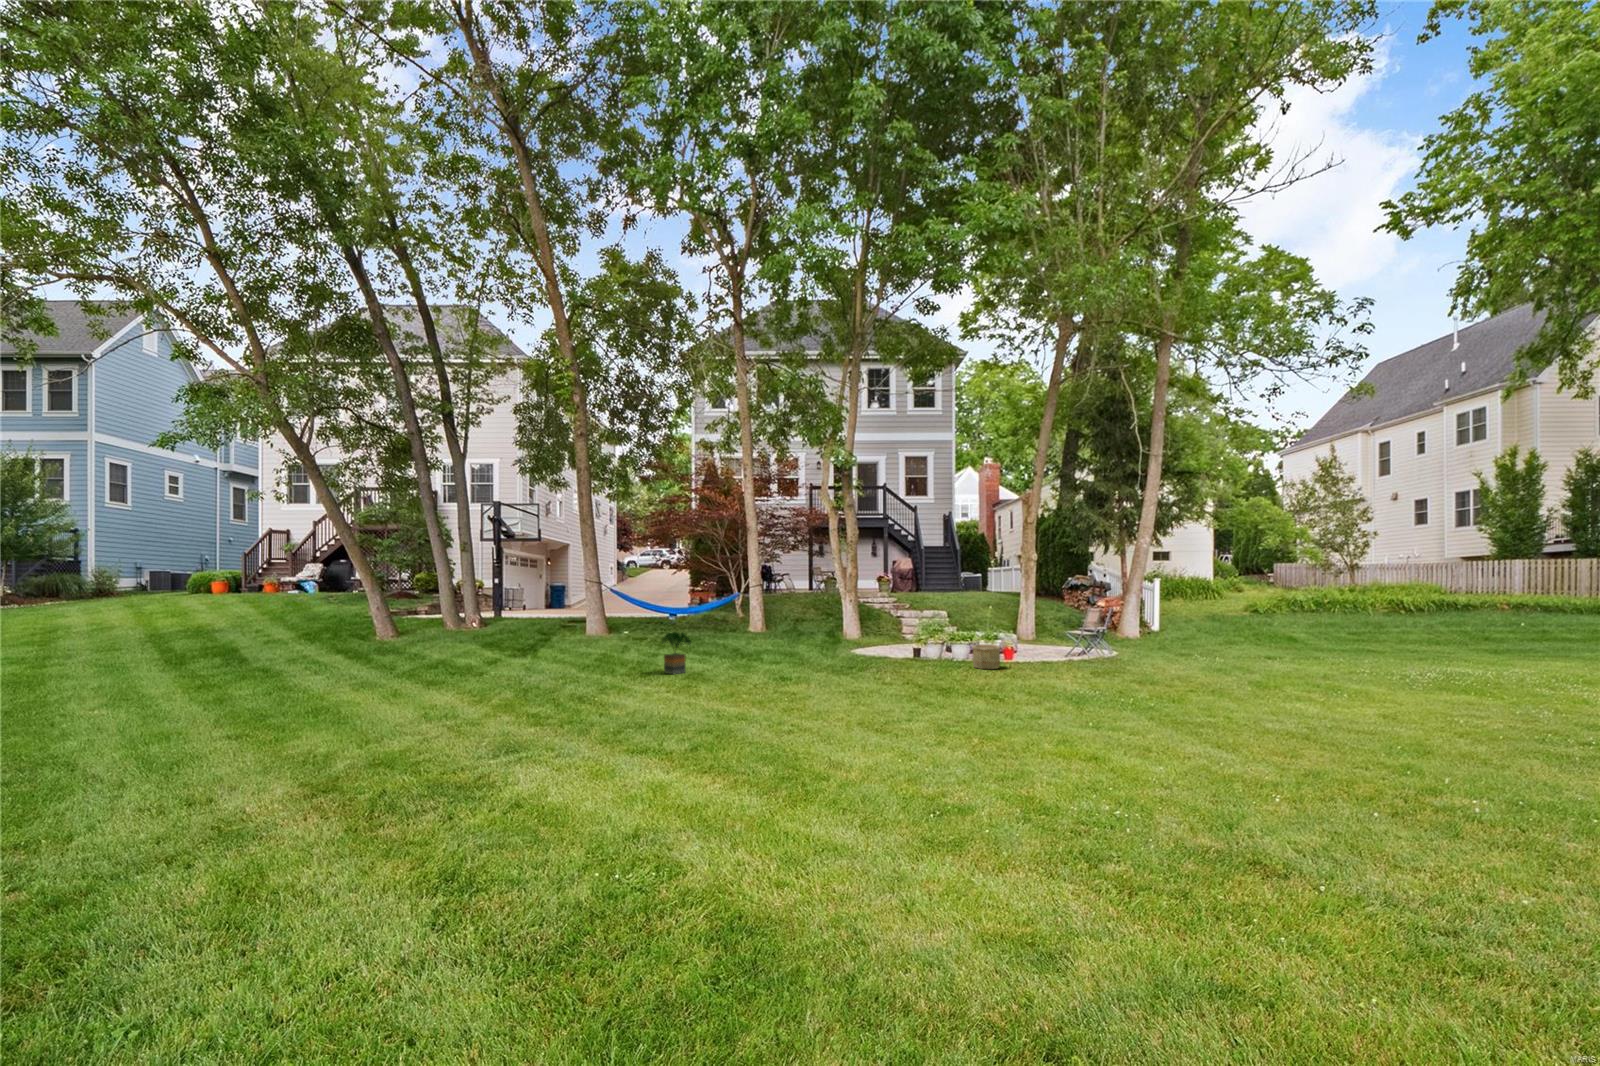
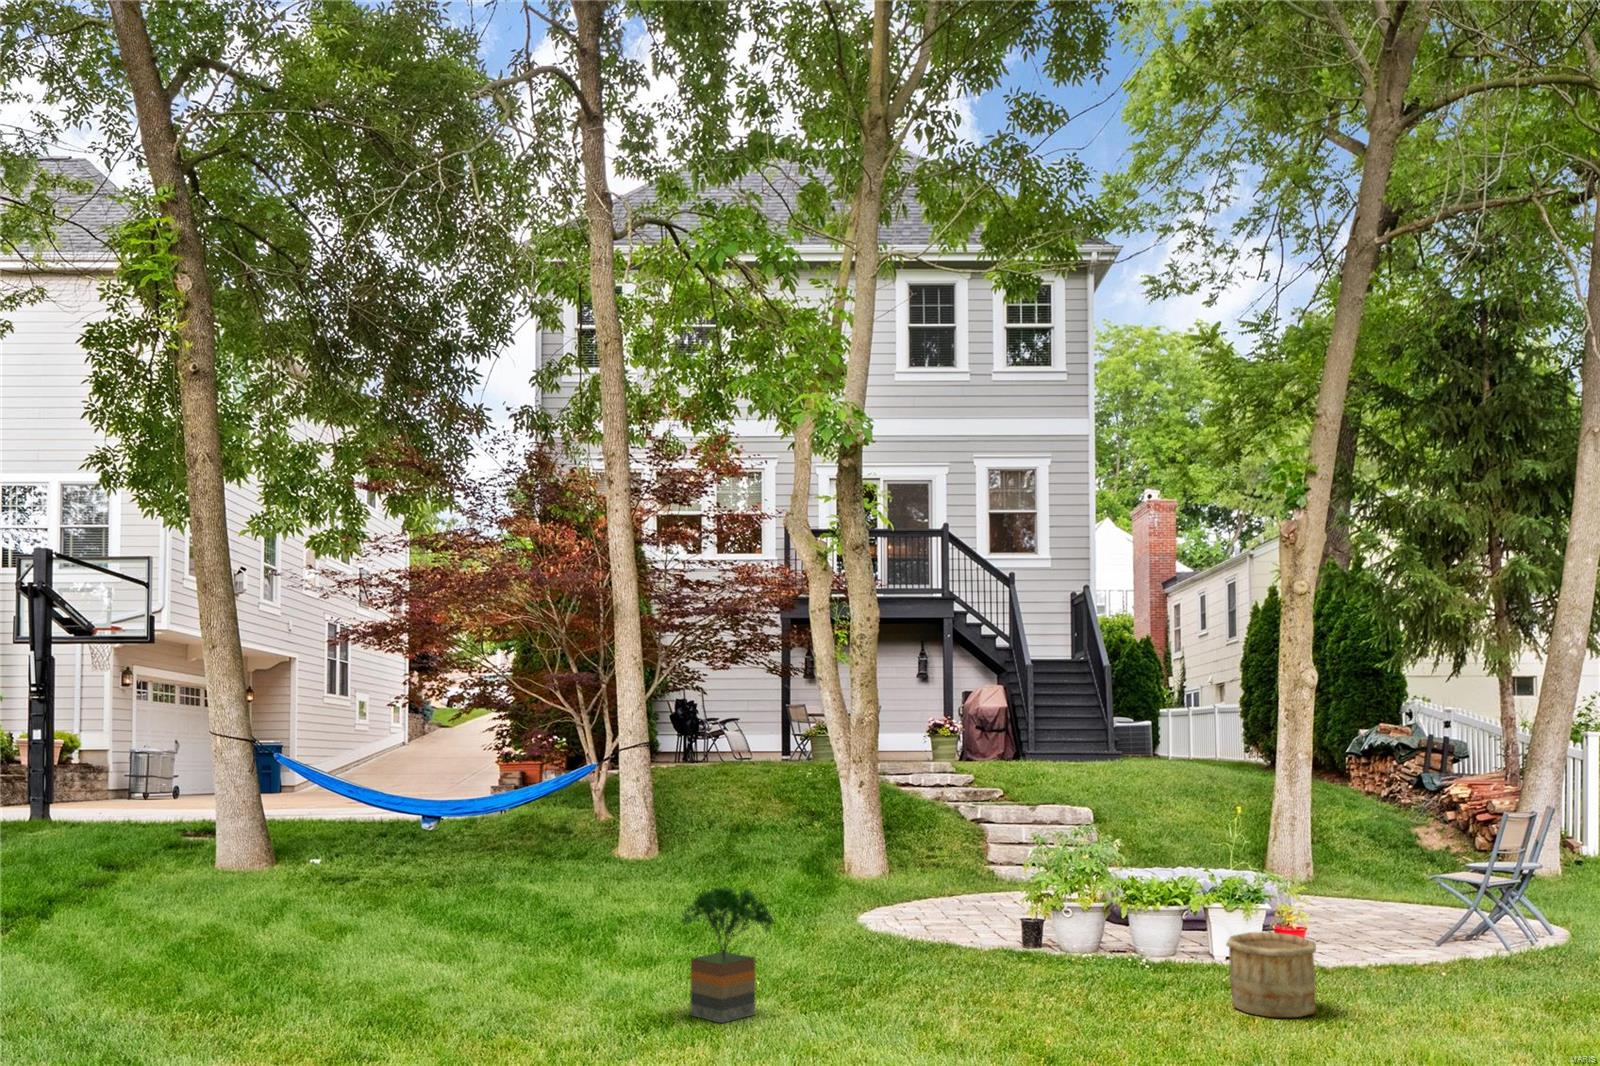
potted tree: present [662,632,691,674] -> present [680,888,775,1023]

